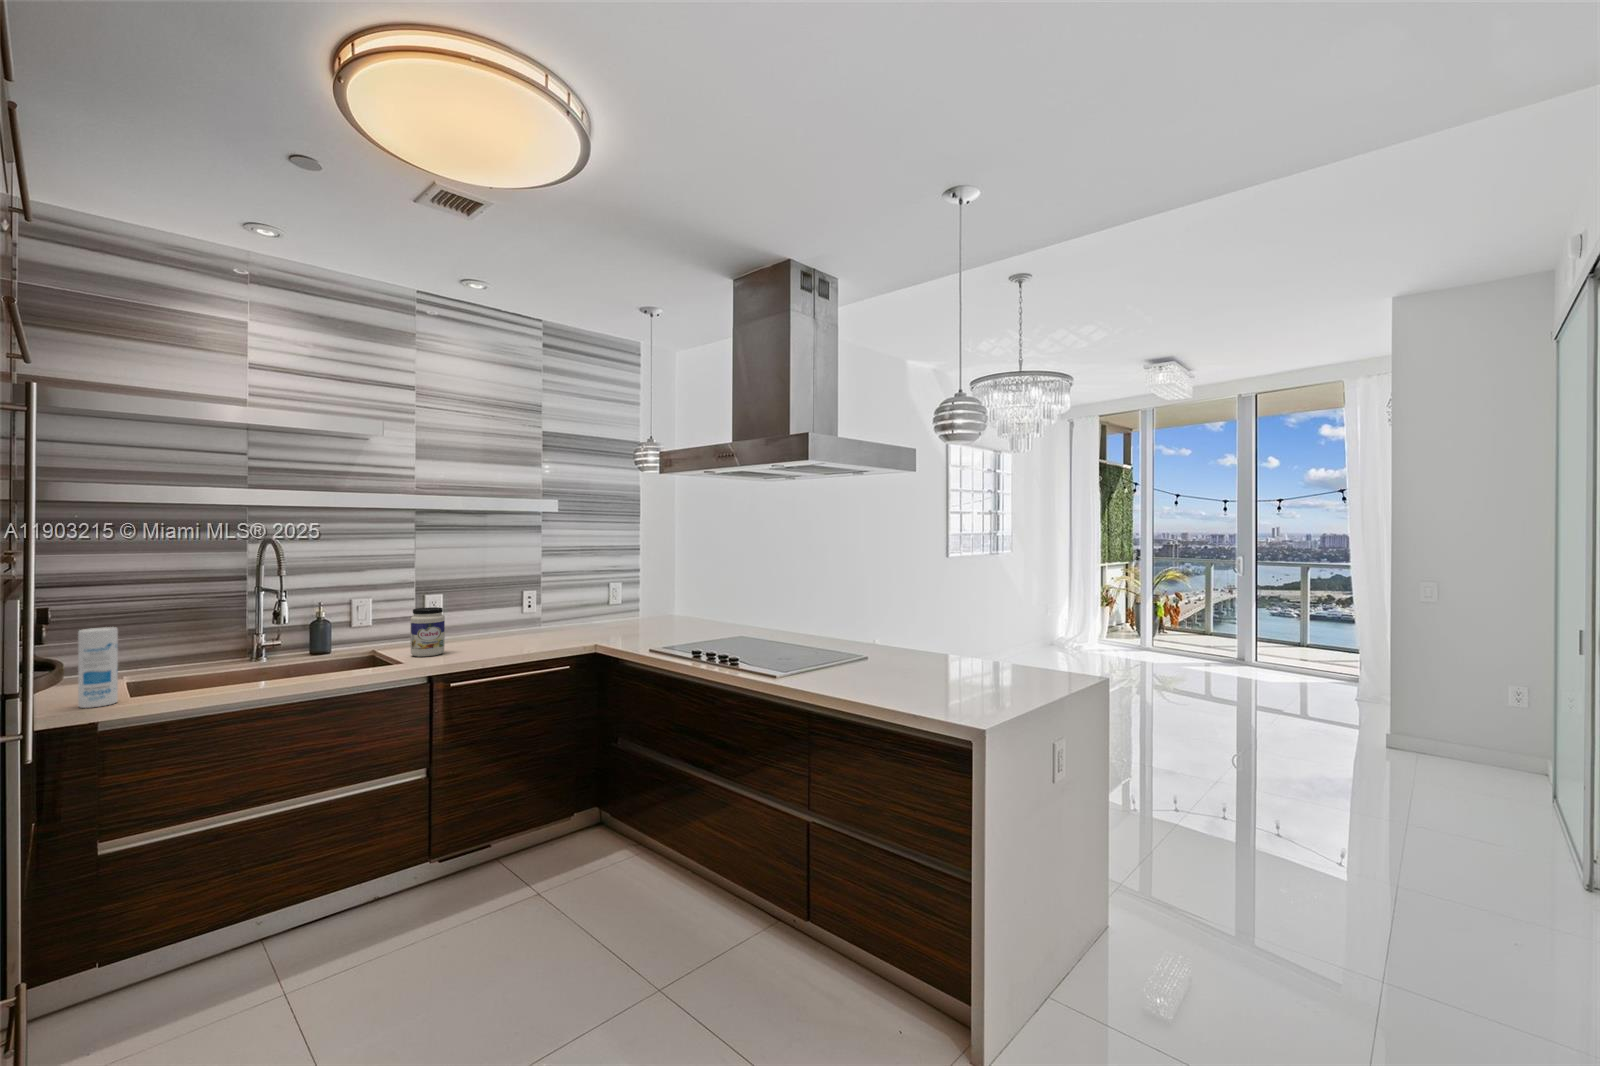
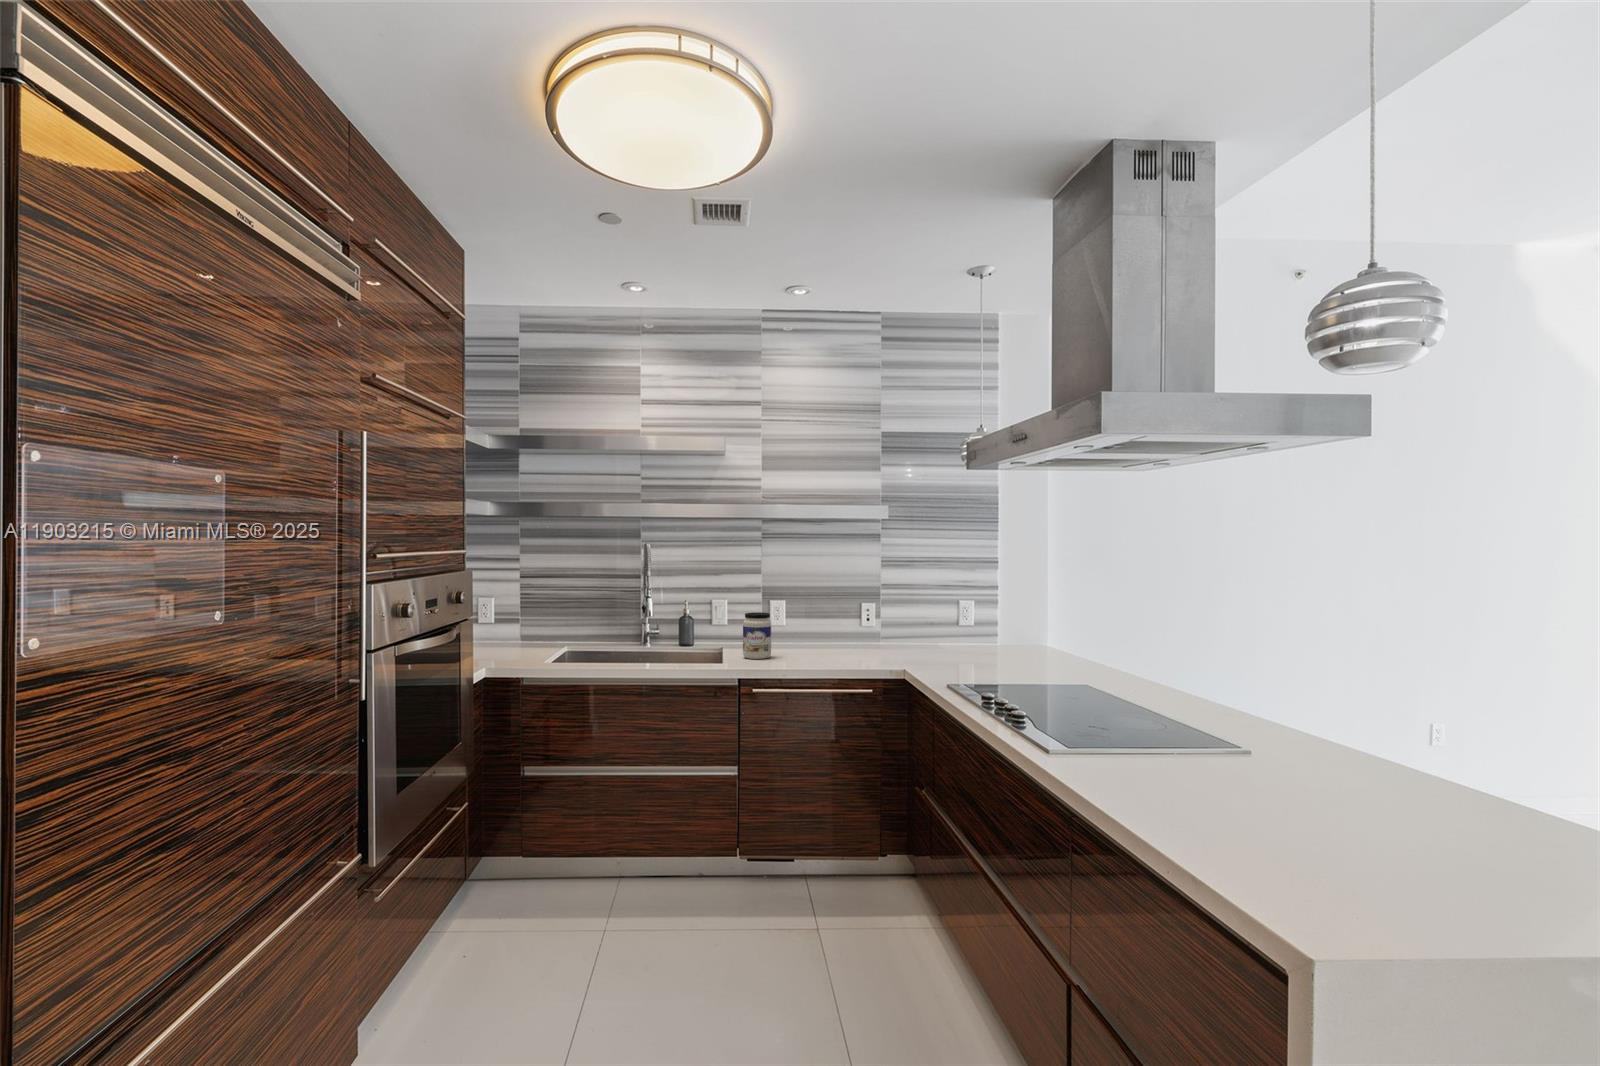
canister: present [78,627,118,708] -> none [515,610,536,668]

